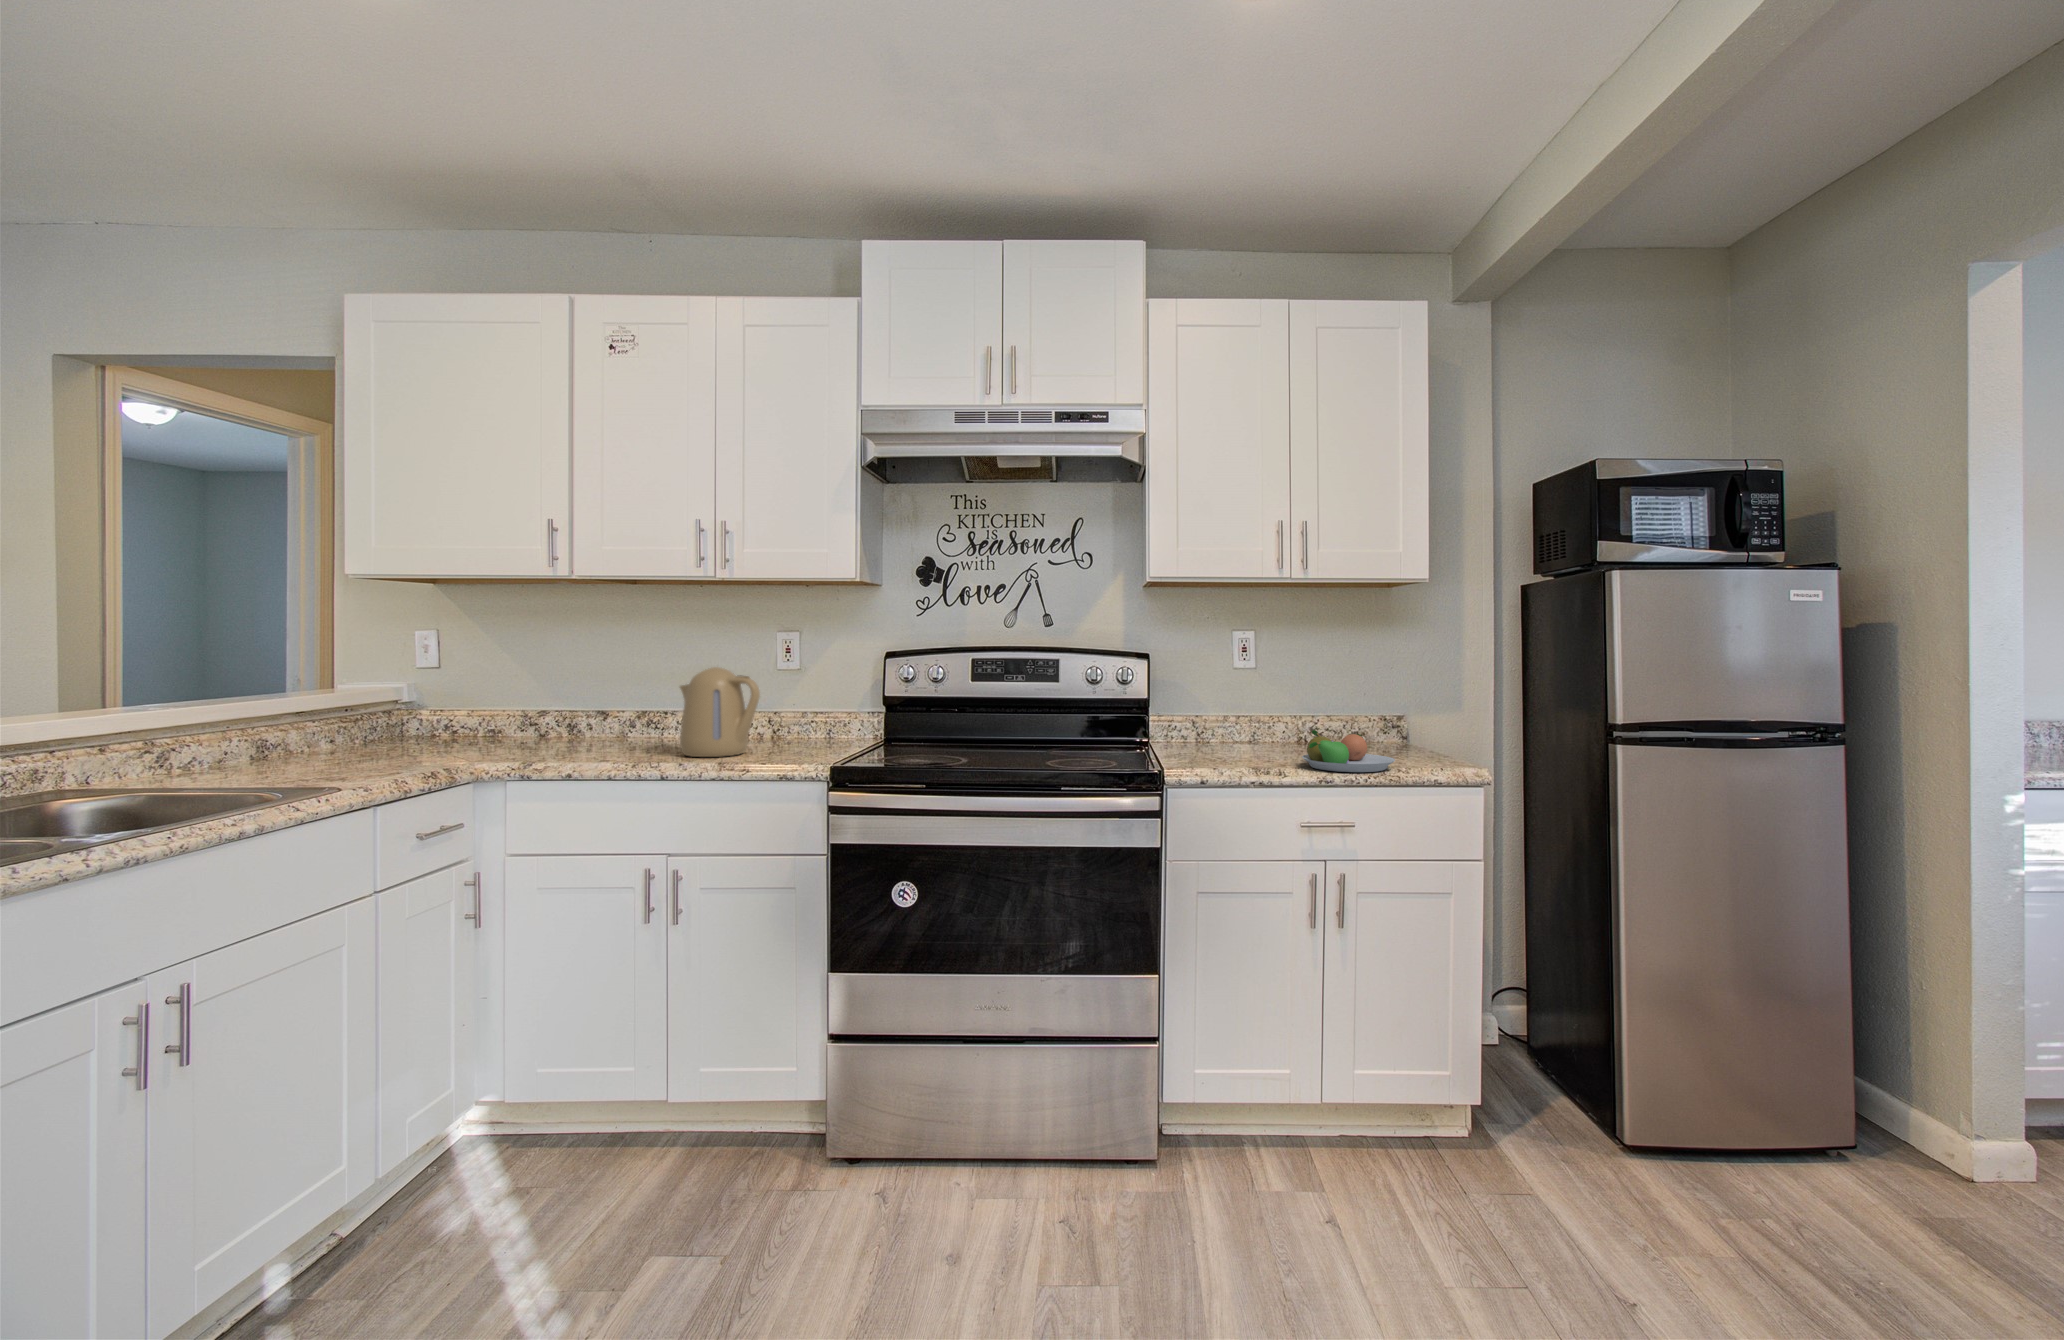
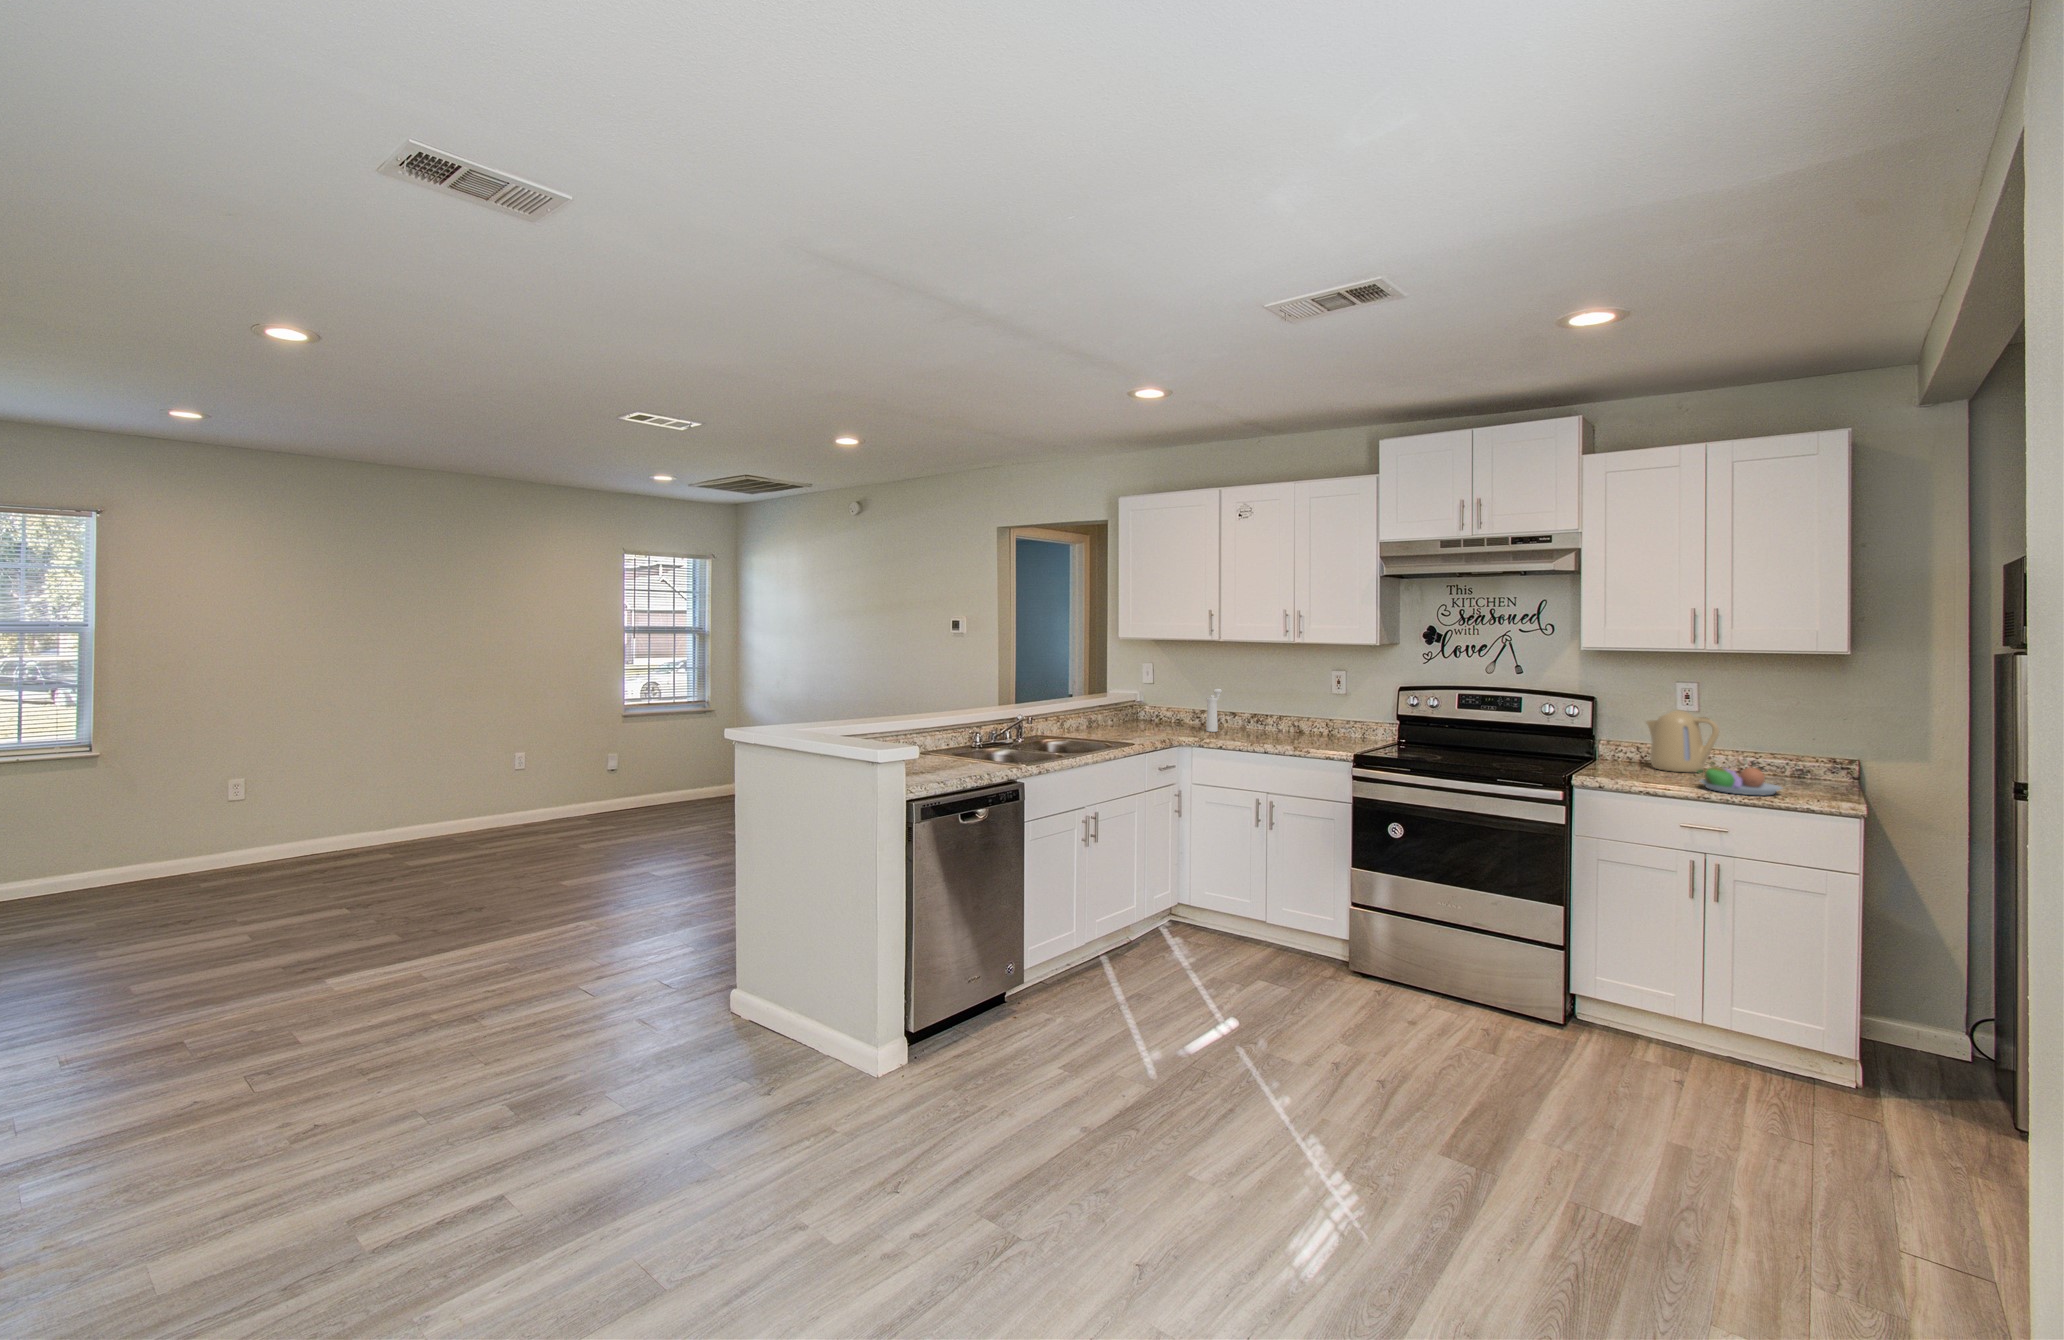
kettle: present [680,667,760,757] -> present [1646,710,1719,773]
pepper mill: none [549,670,582,748] -> present [1206,689,1222,732]

